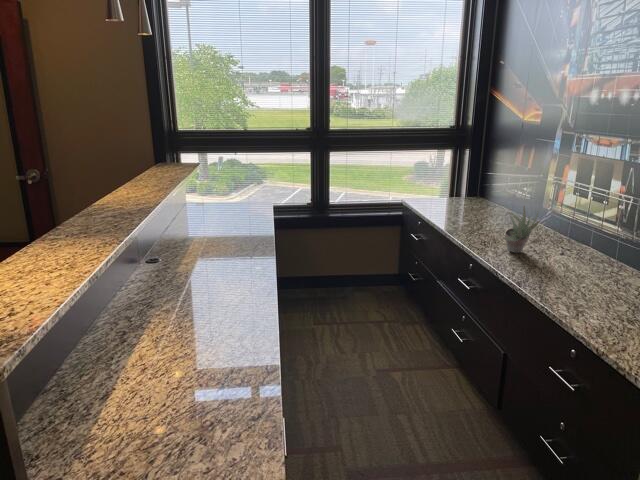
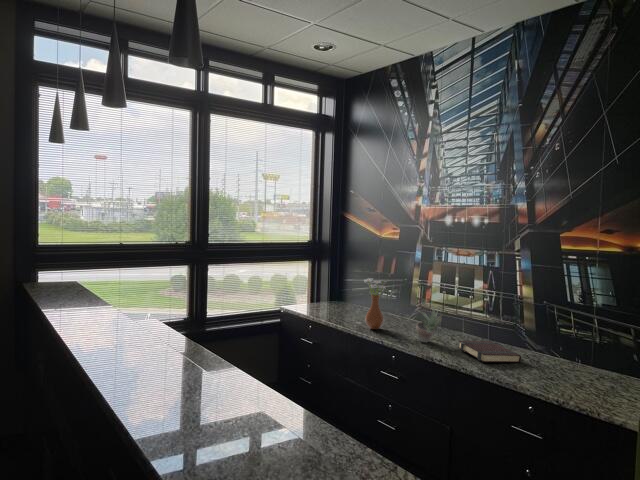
vase: none [461,171,496,232] -> present [365,279,386,330]
book: none [546,255,617,294] -> present [458,341,521,362]

